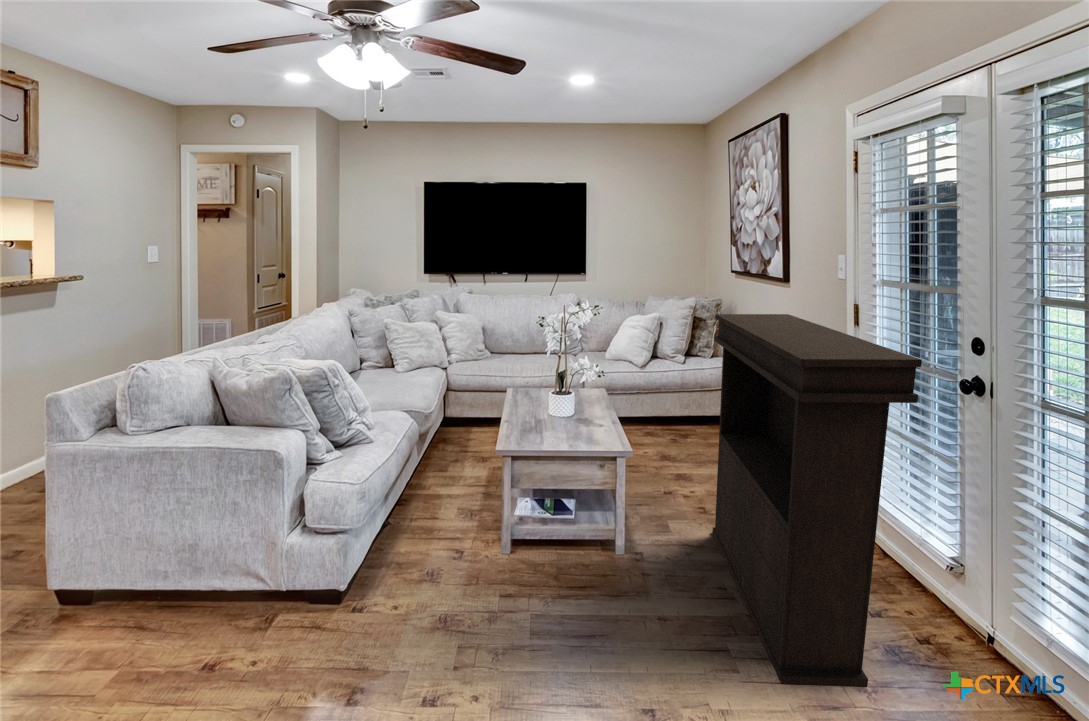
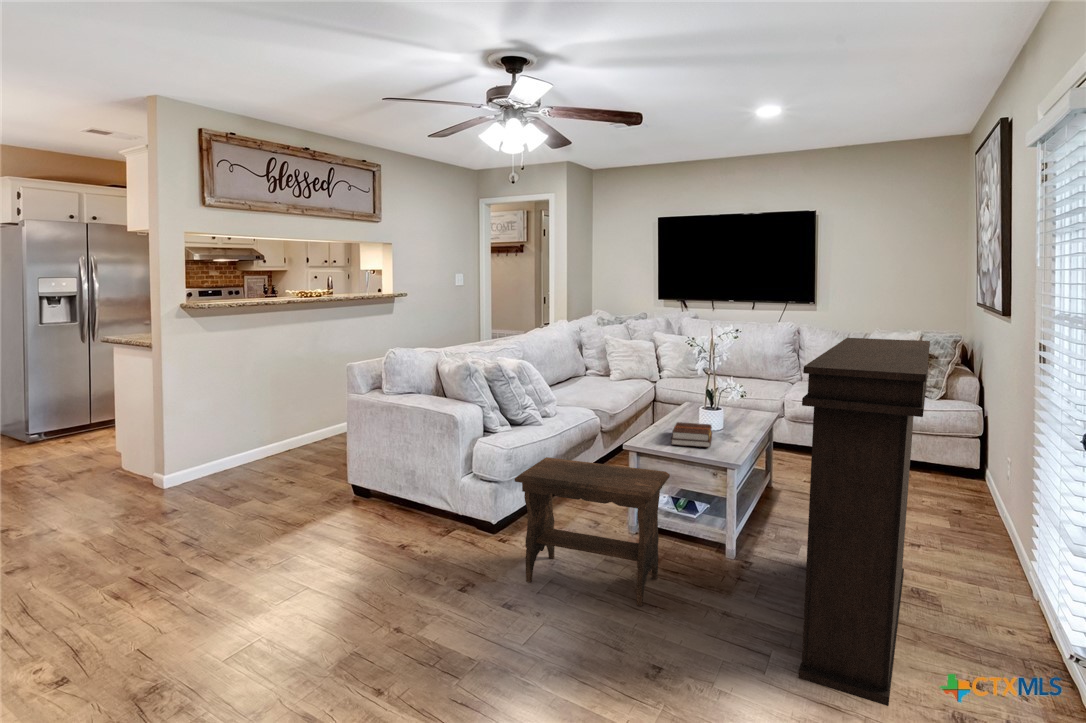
hardback book: none [534,413,587,444] -> present [671,422,712,447]
footstool: none [411,482,596,655] -> present [515,457,670,606]

